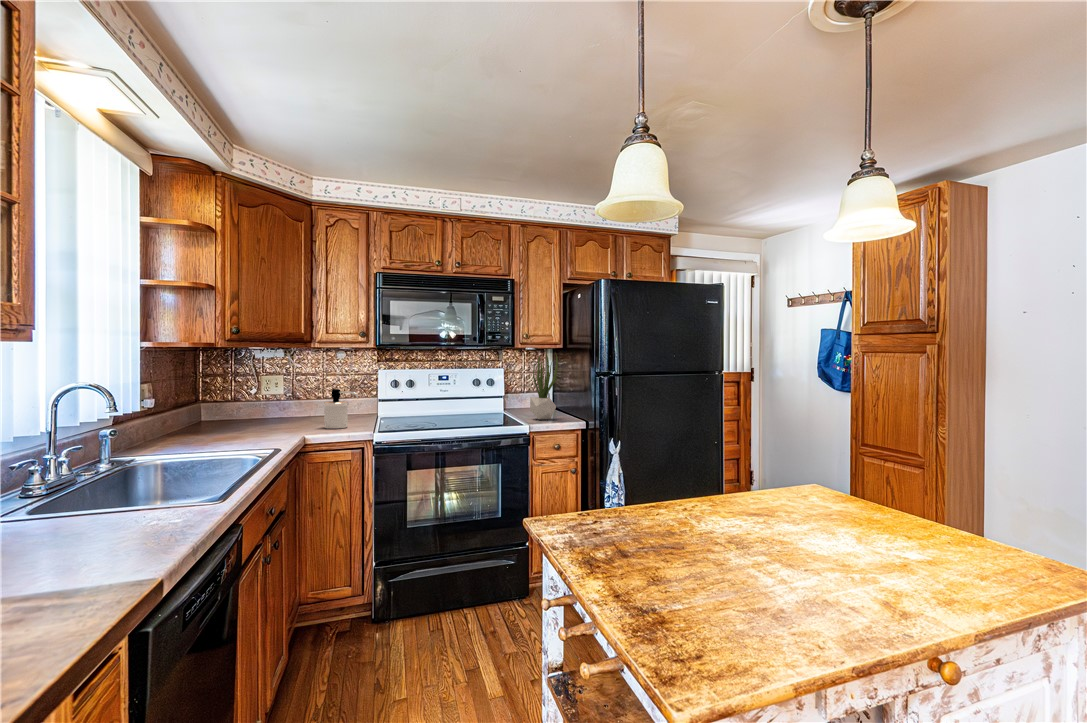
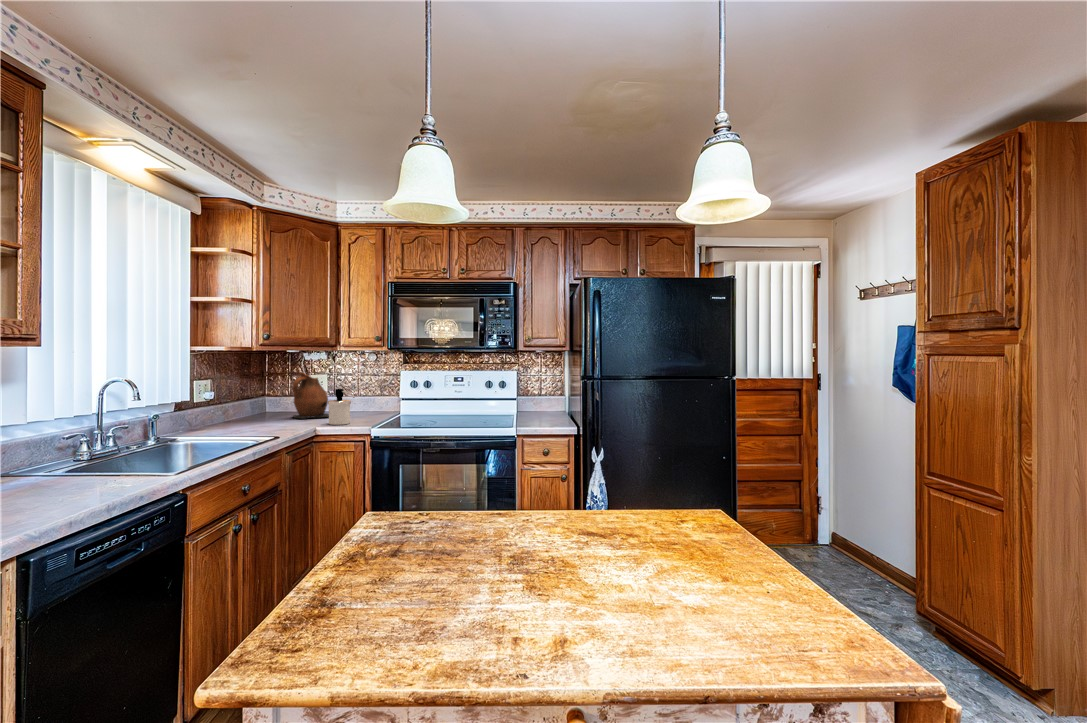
potted plant: present [530,354,558,419] -> none [527,355,556,423]
ceramic pitcher: none [255,373,307,424] -> present [293,373,329,418]

